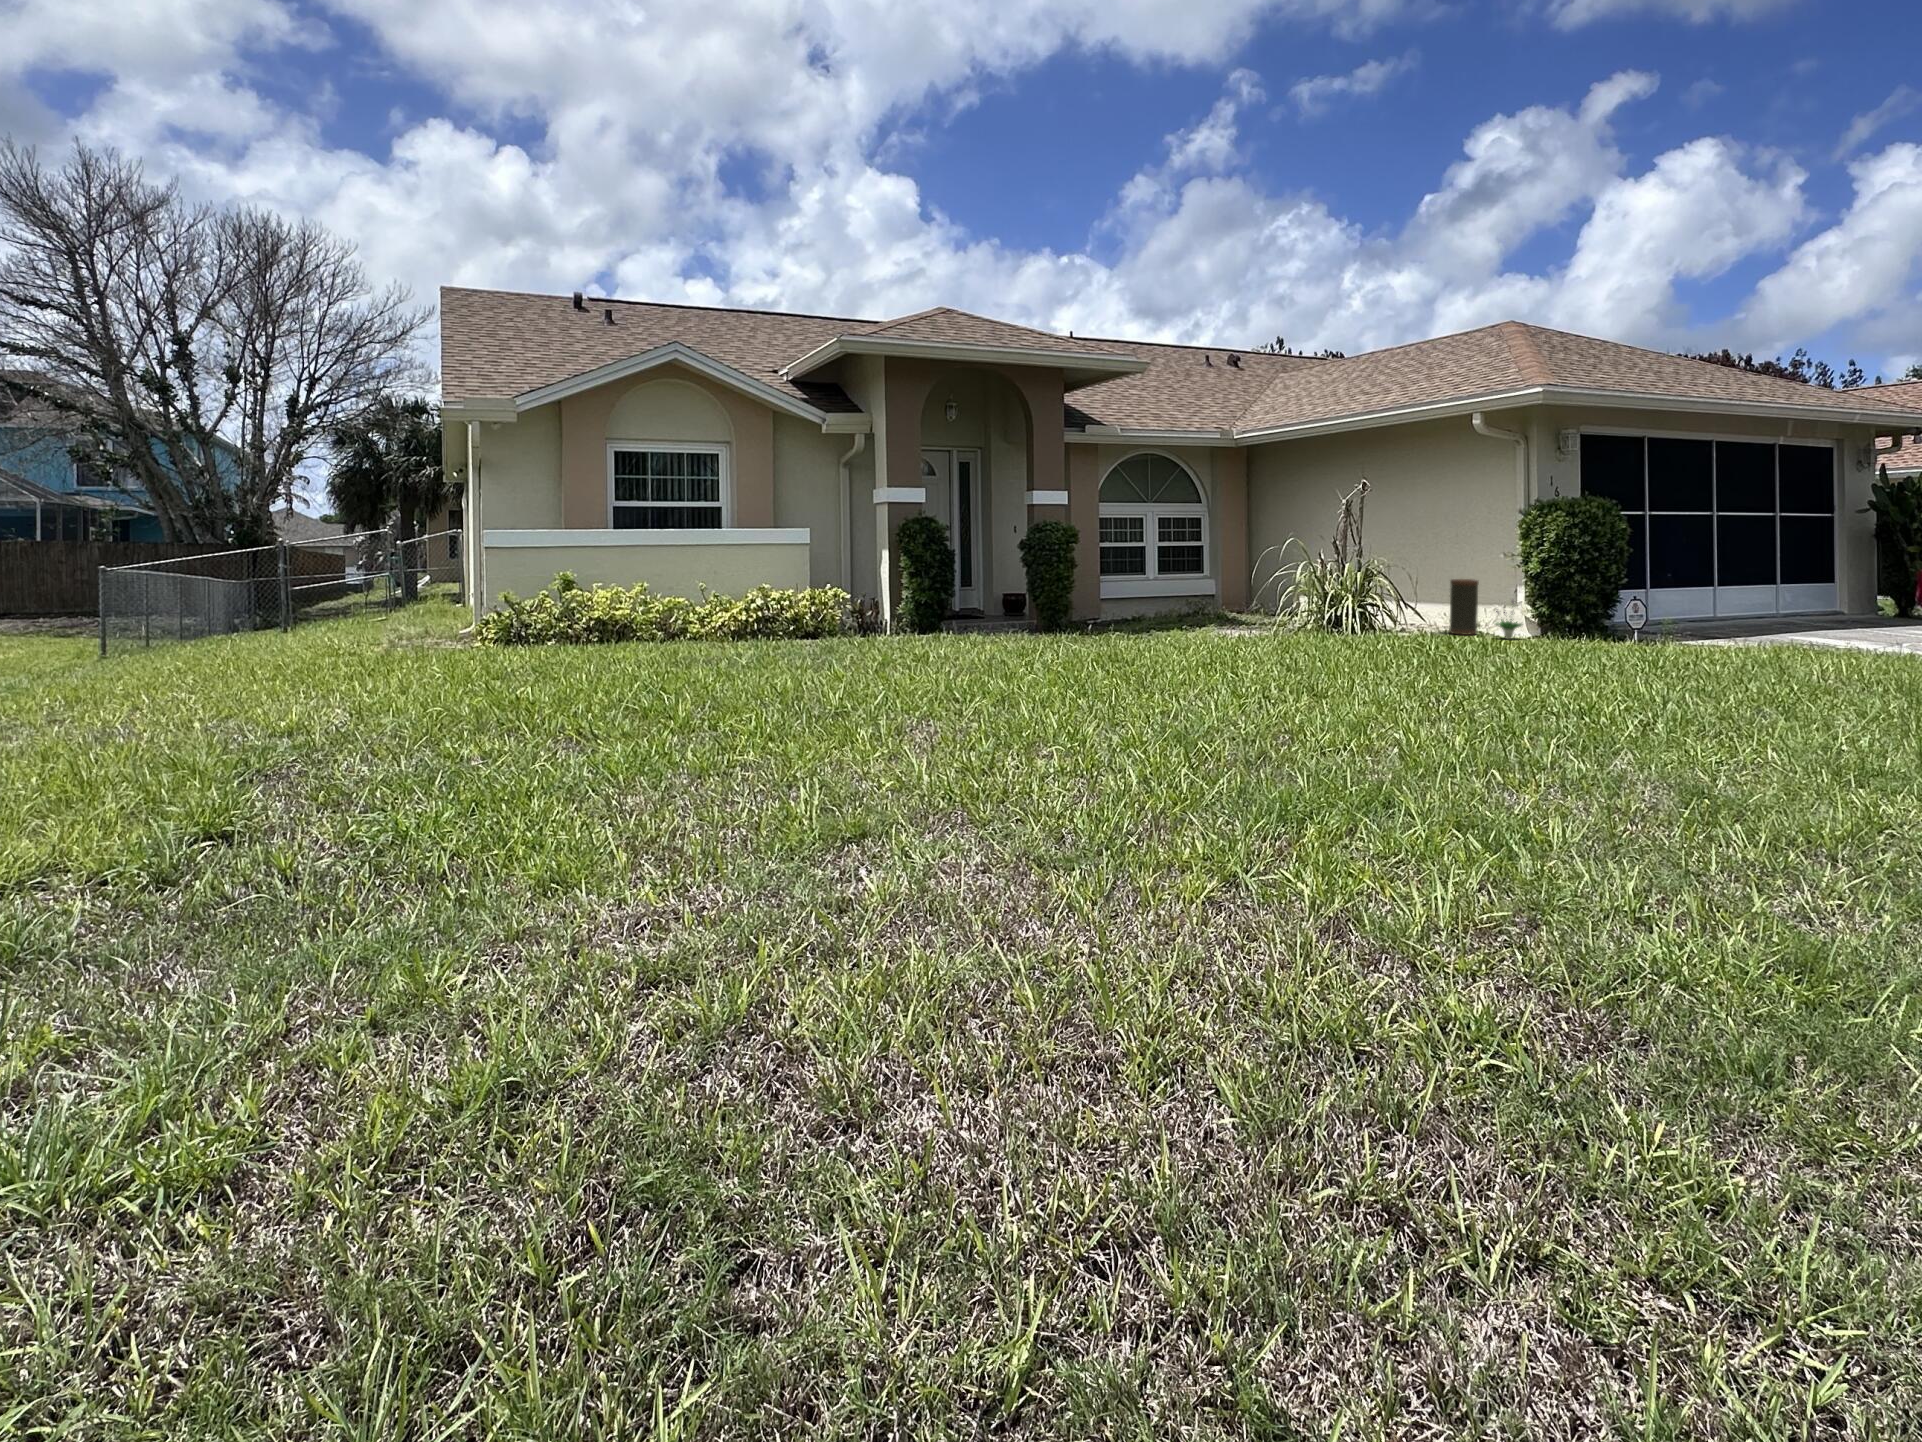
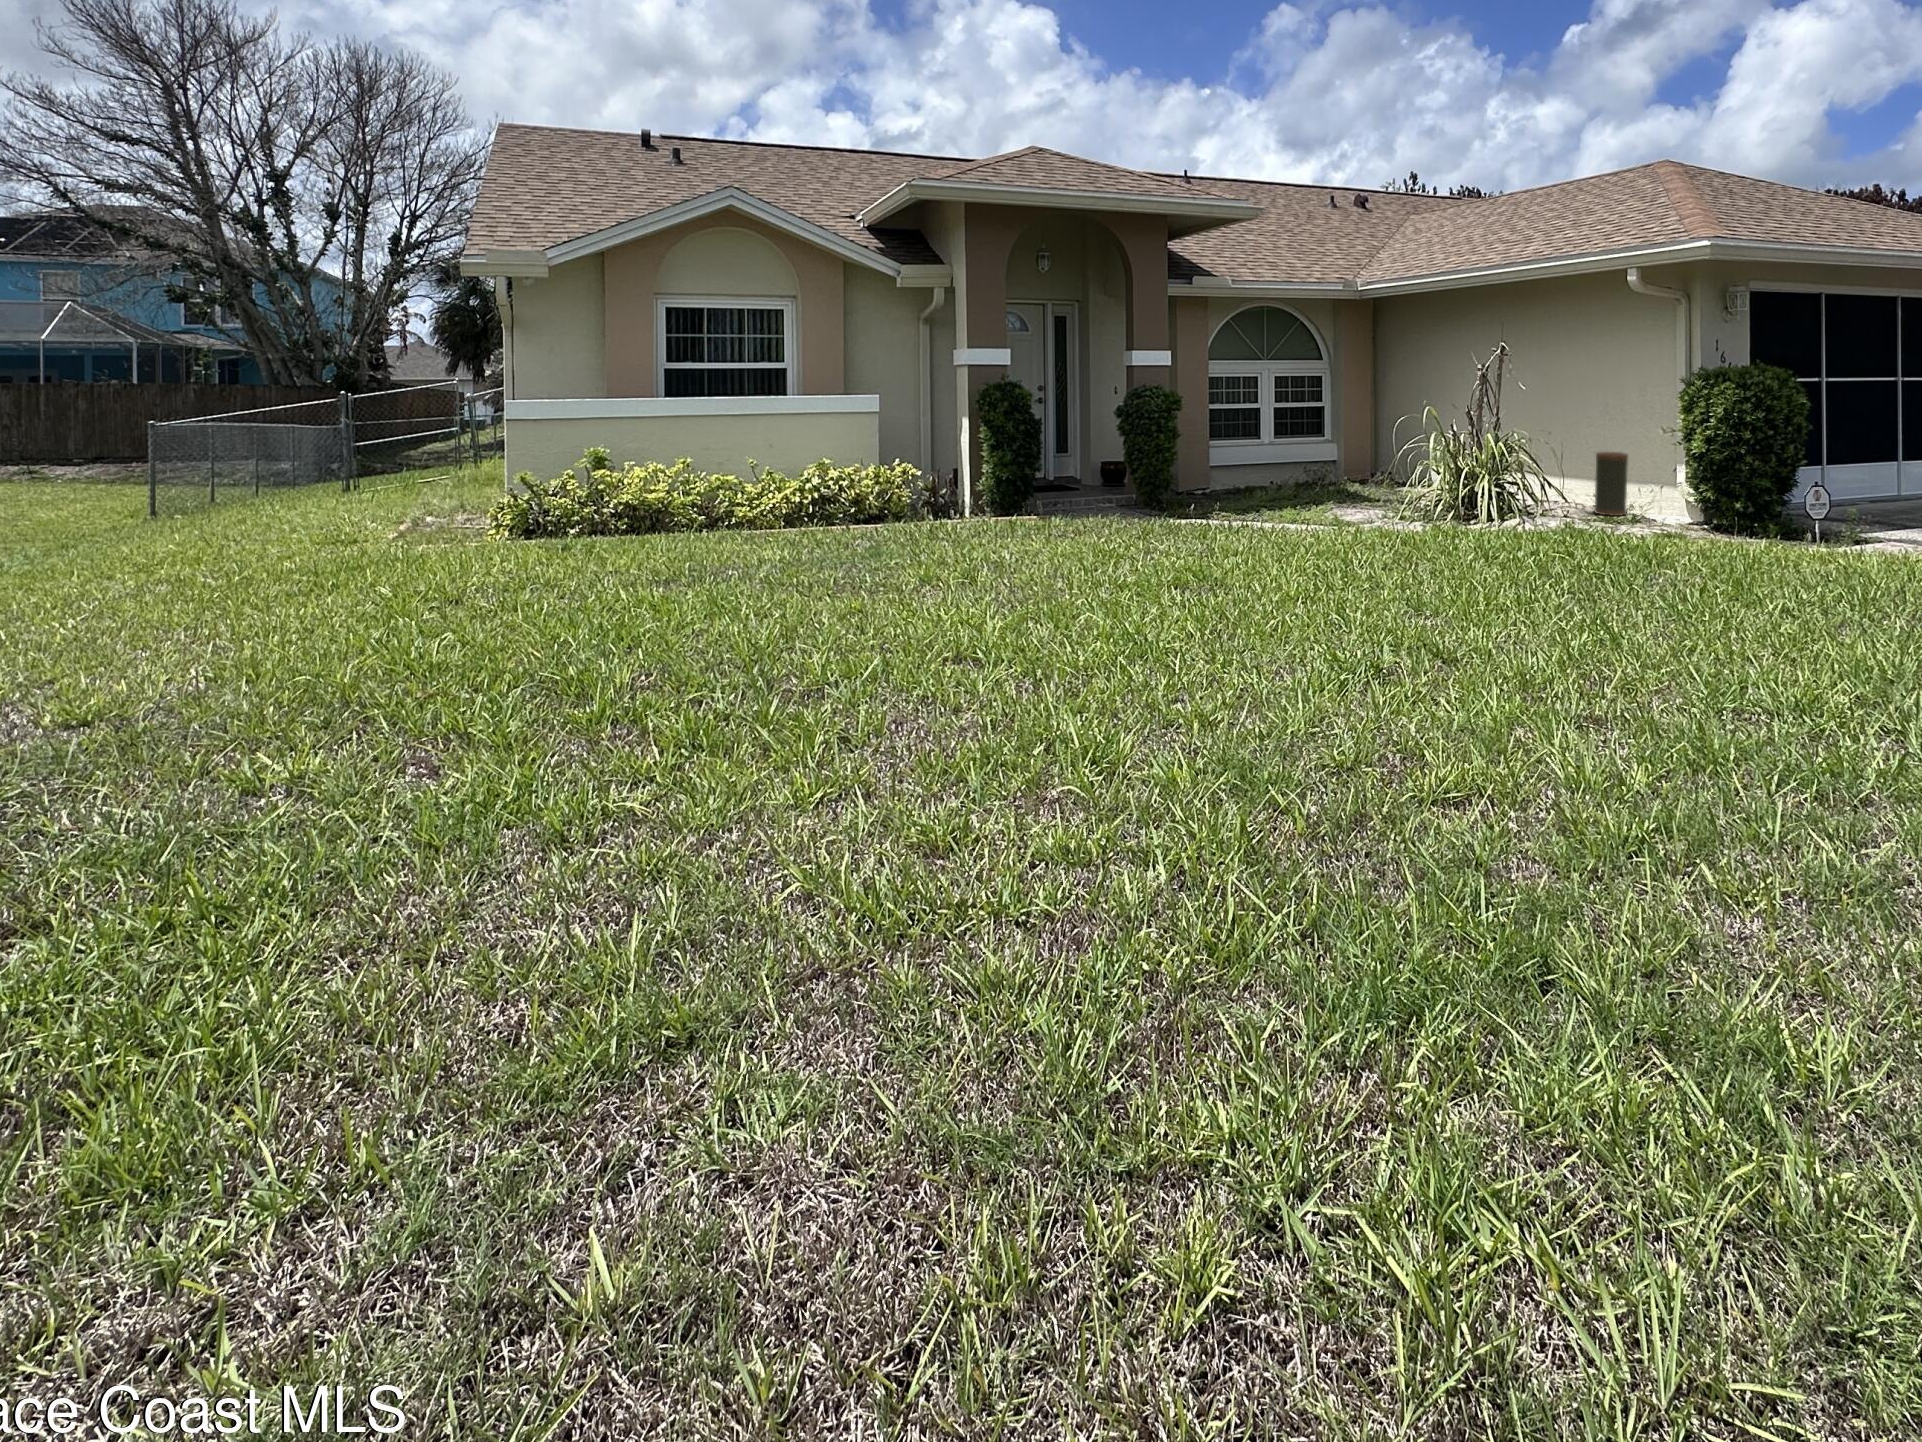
potted plant: present [1496,599,1523,639] -> none [1644,476,1680,523]

